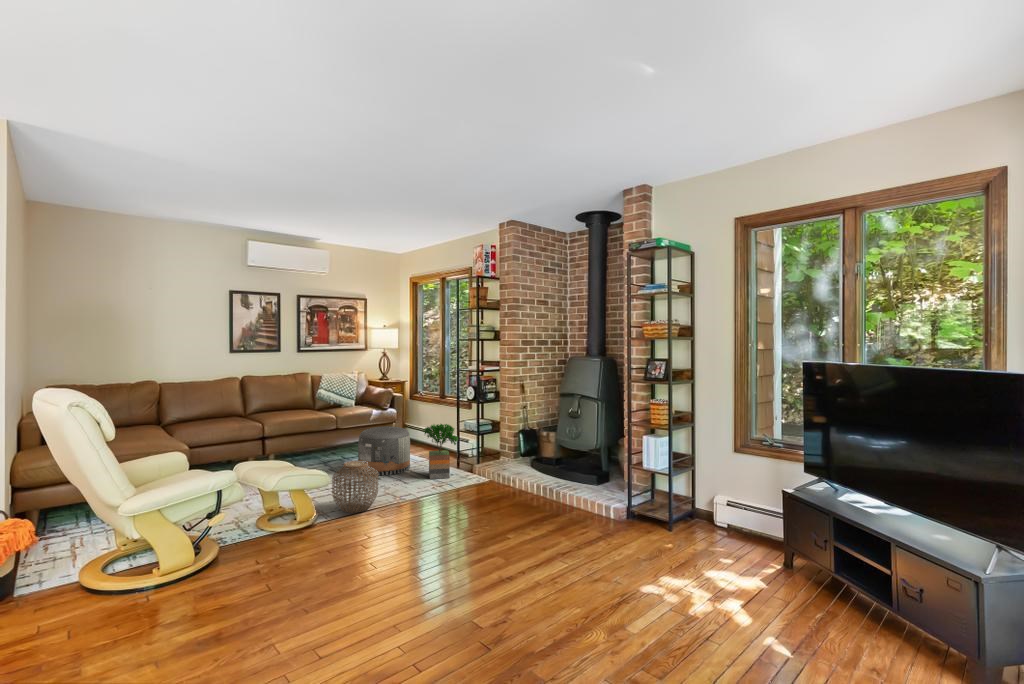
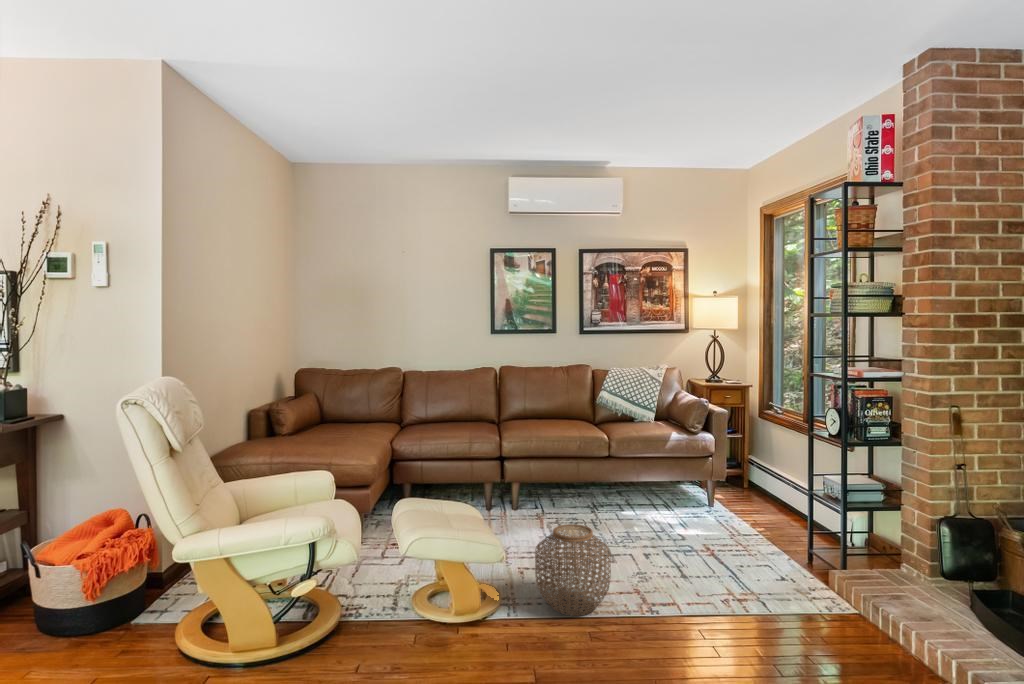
potted tree: present [423,424,458,479] -> none [726,474,798,584]
pouf: present [358,426,410,475] -> none [631,464,719,551]

